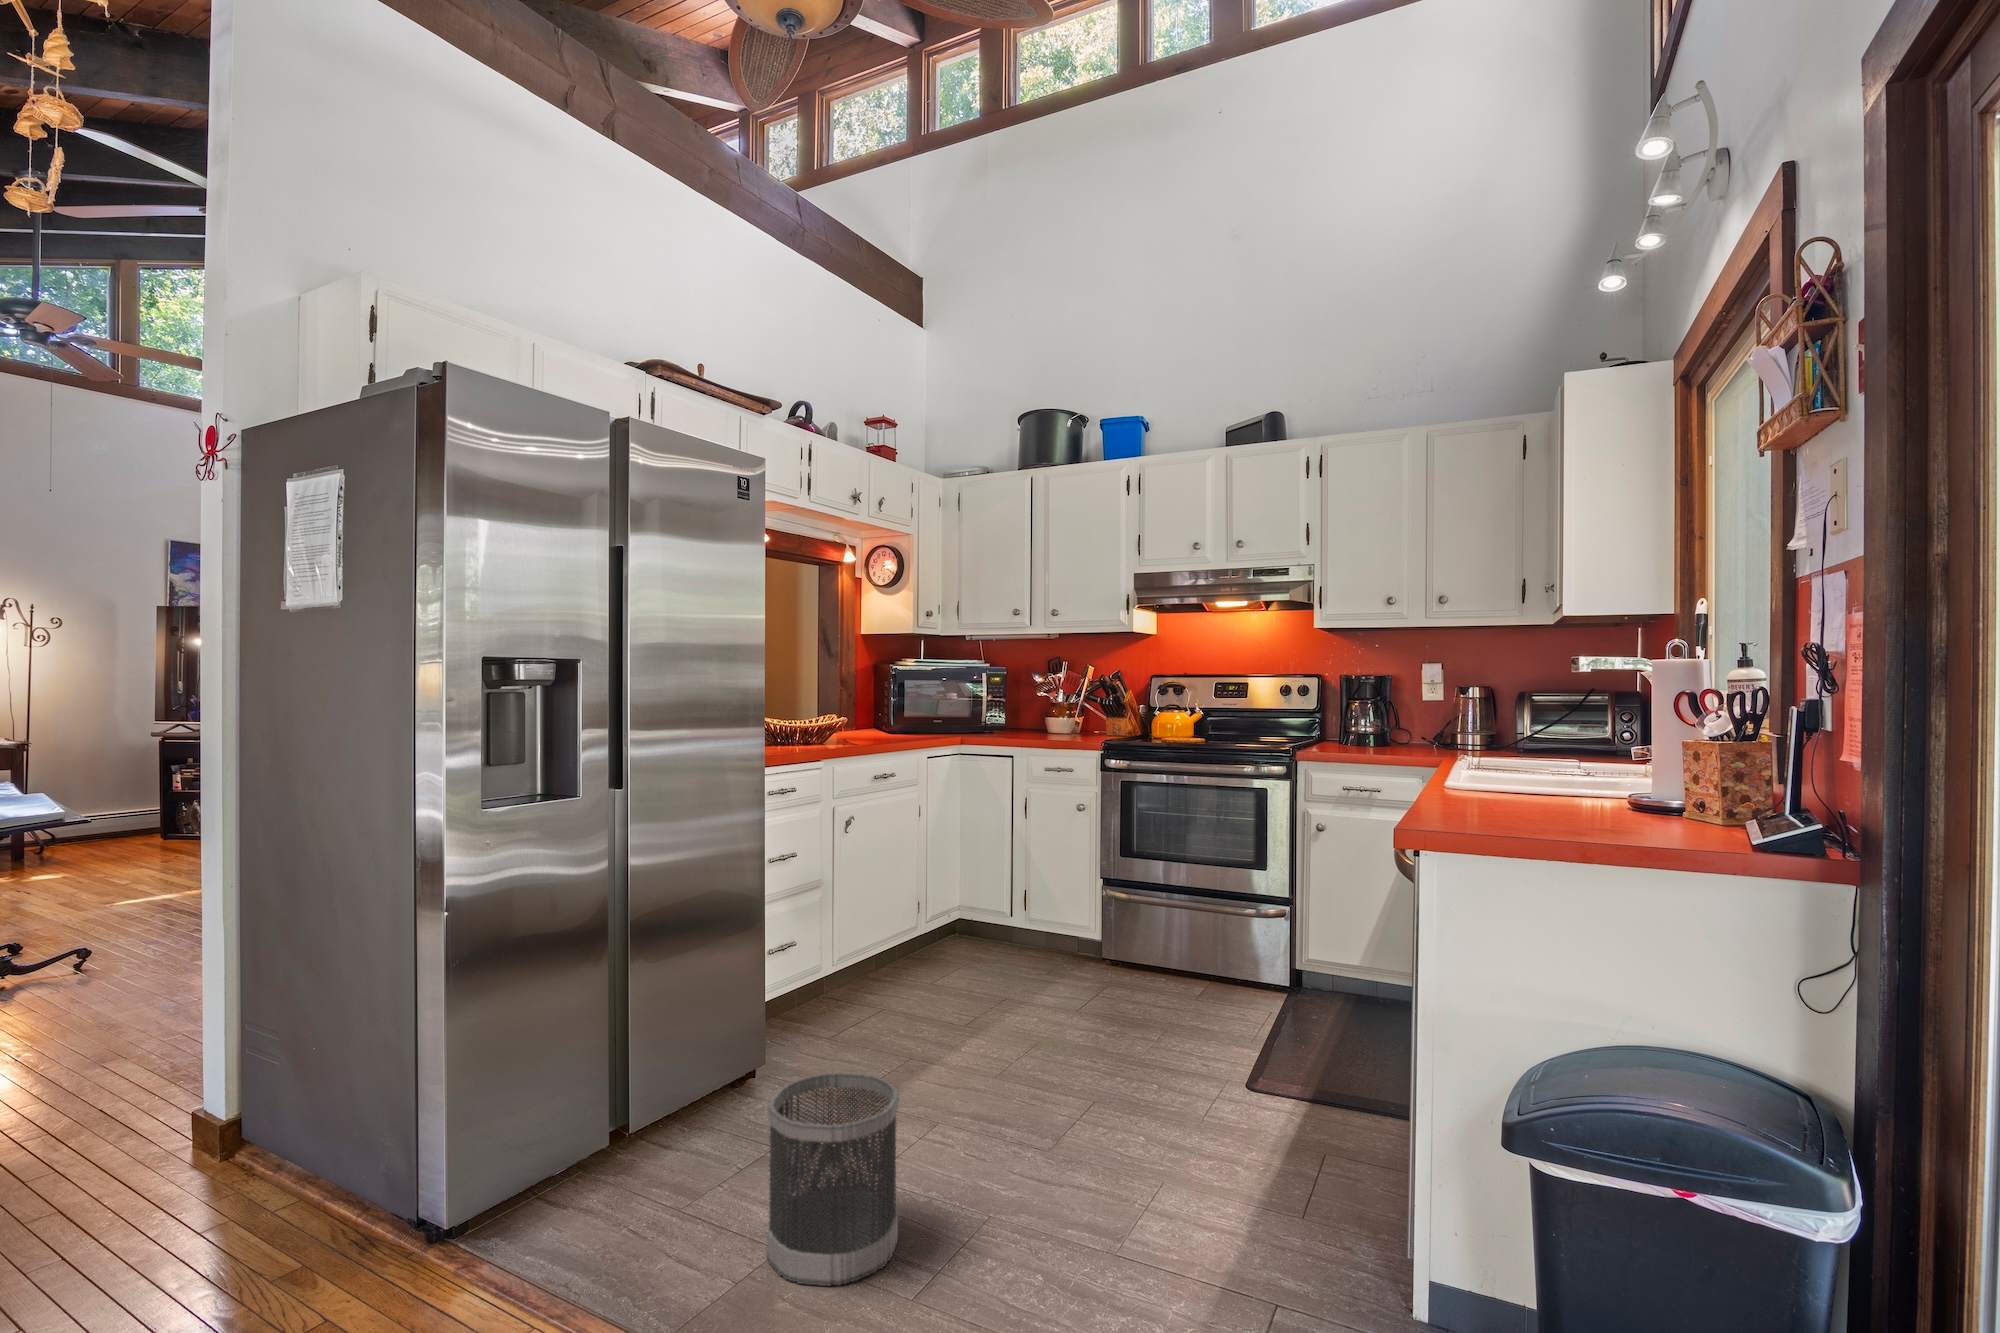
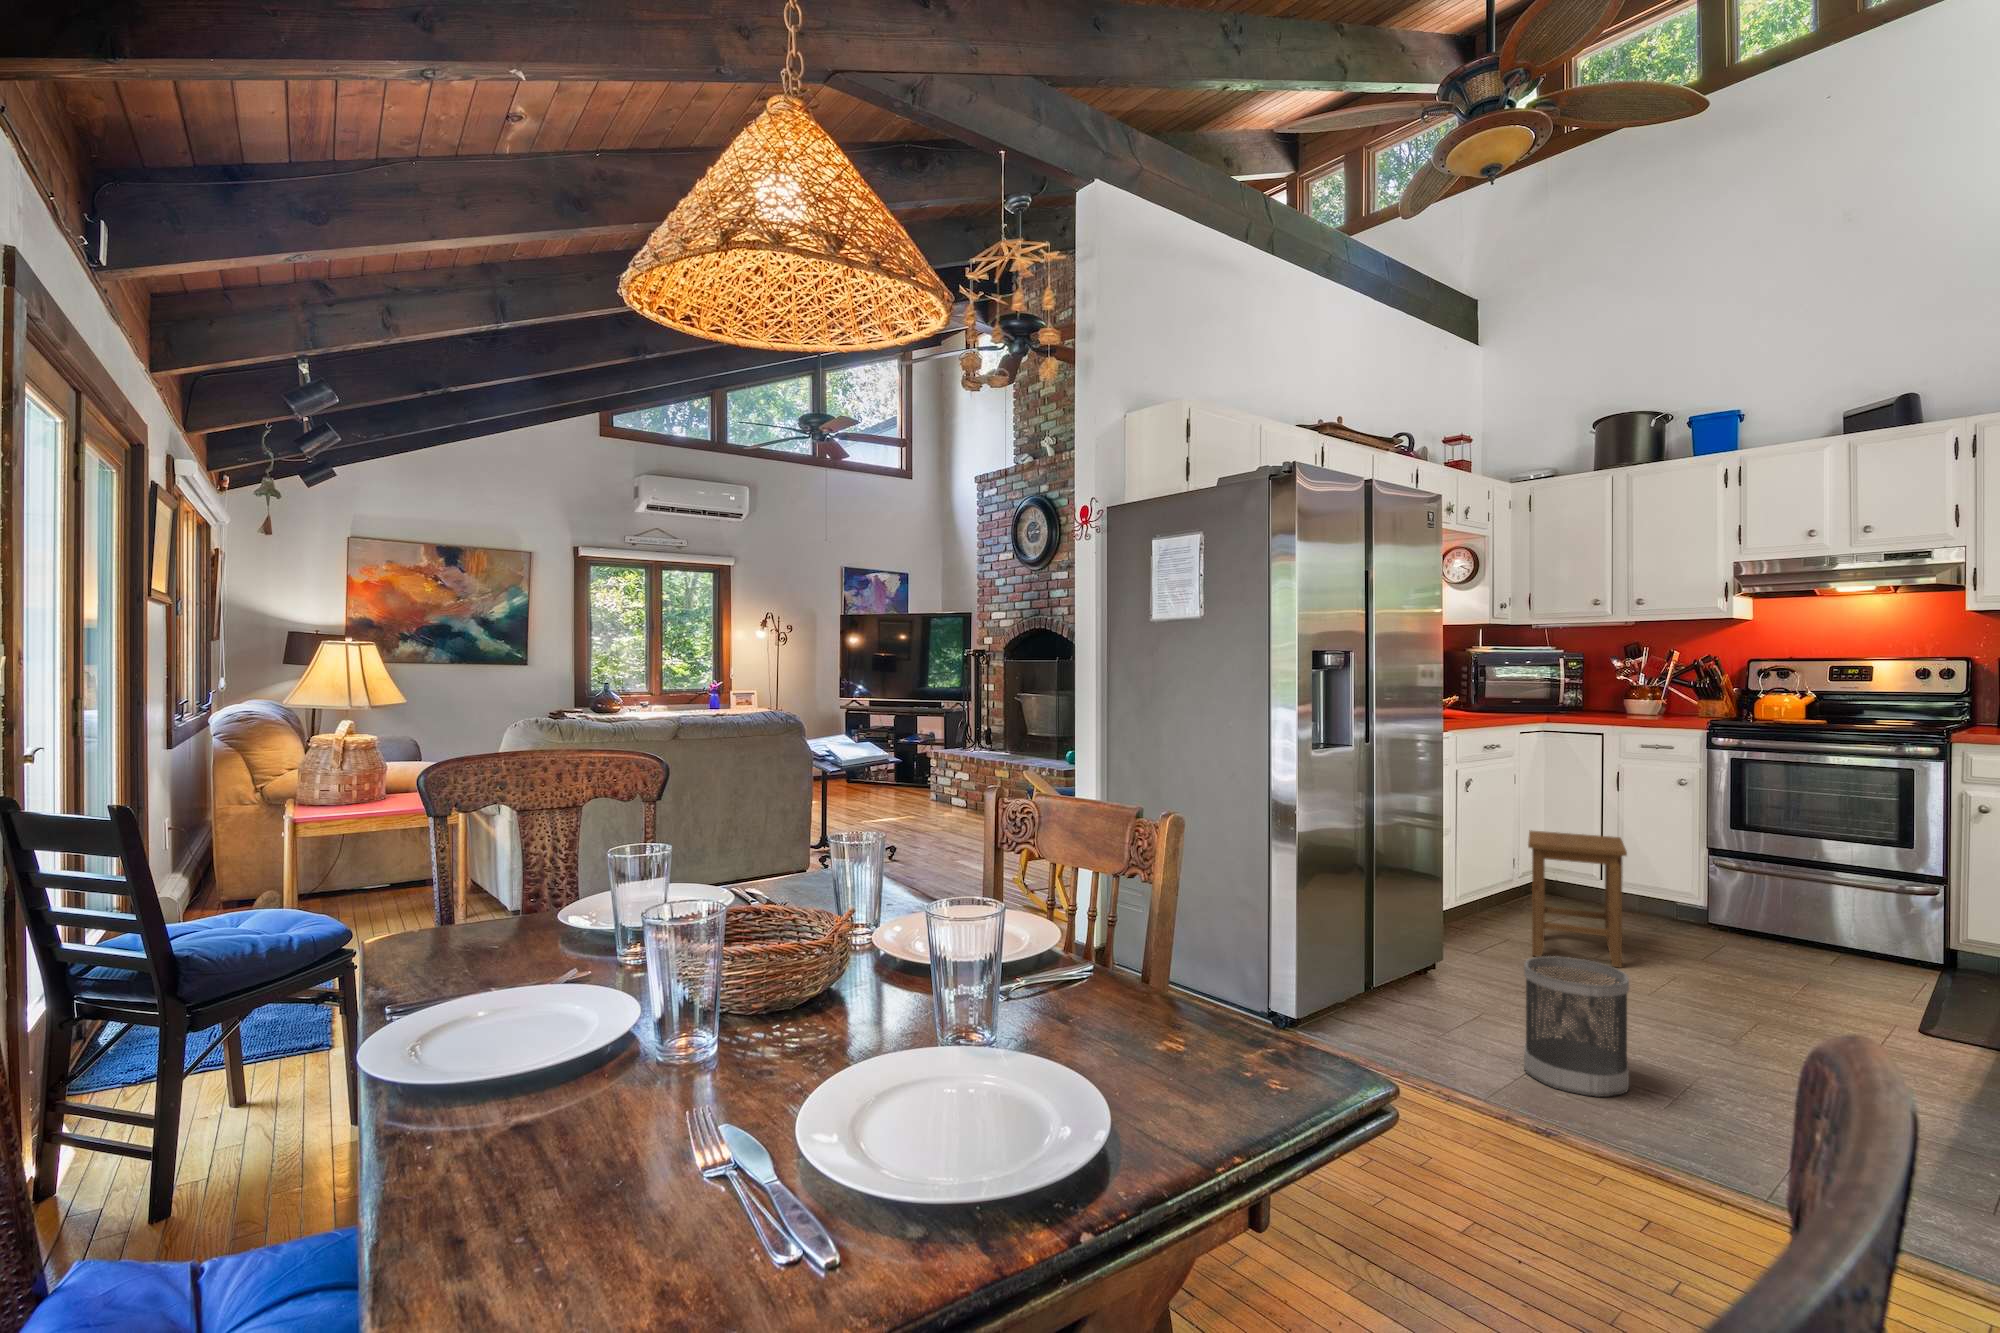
stool: none [894,876,1005,1038] -> present [1528,830,1627,968]

